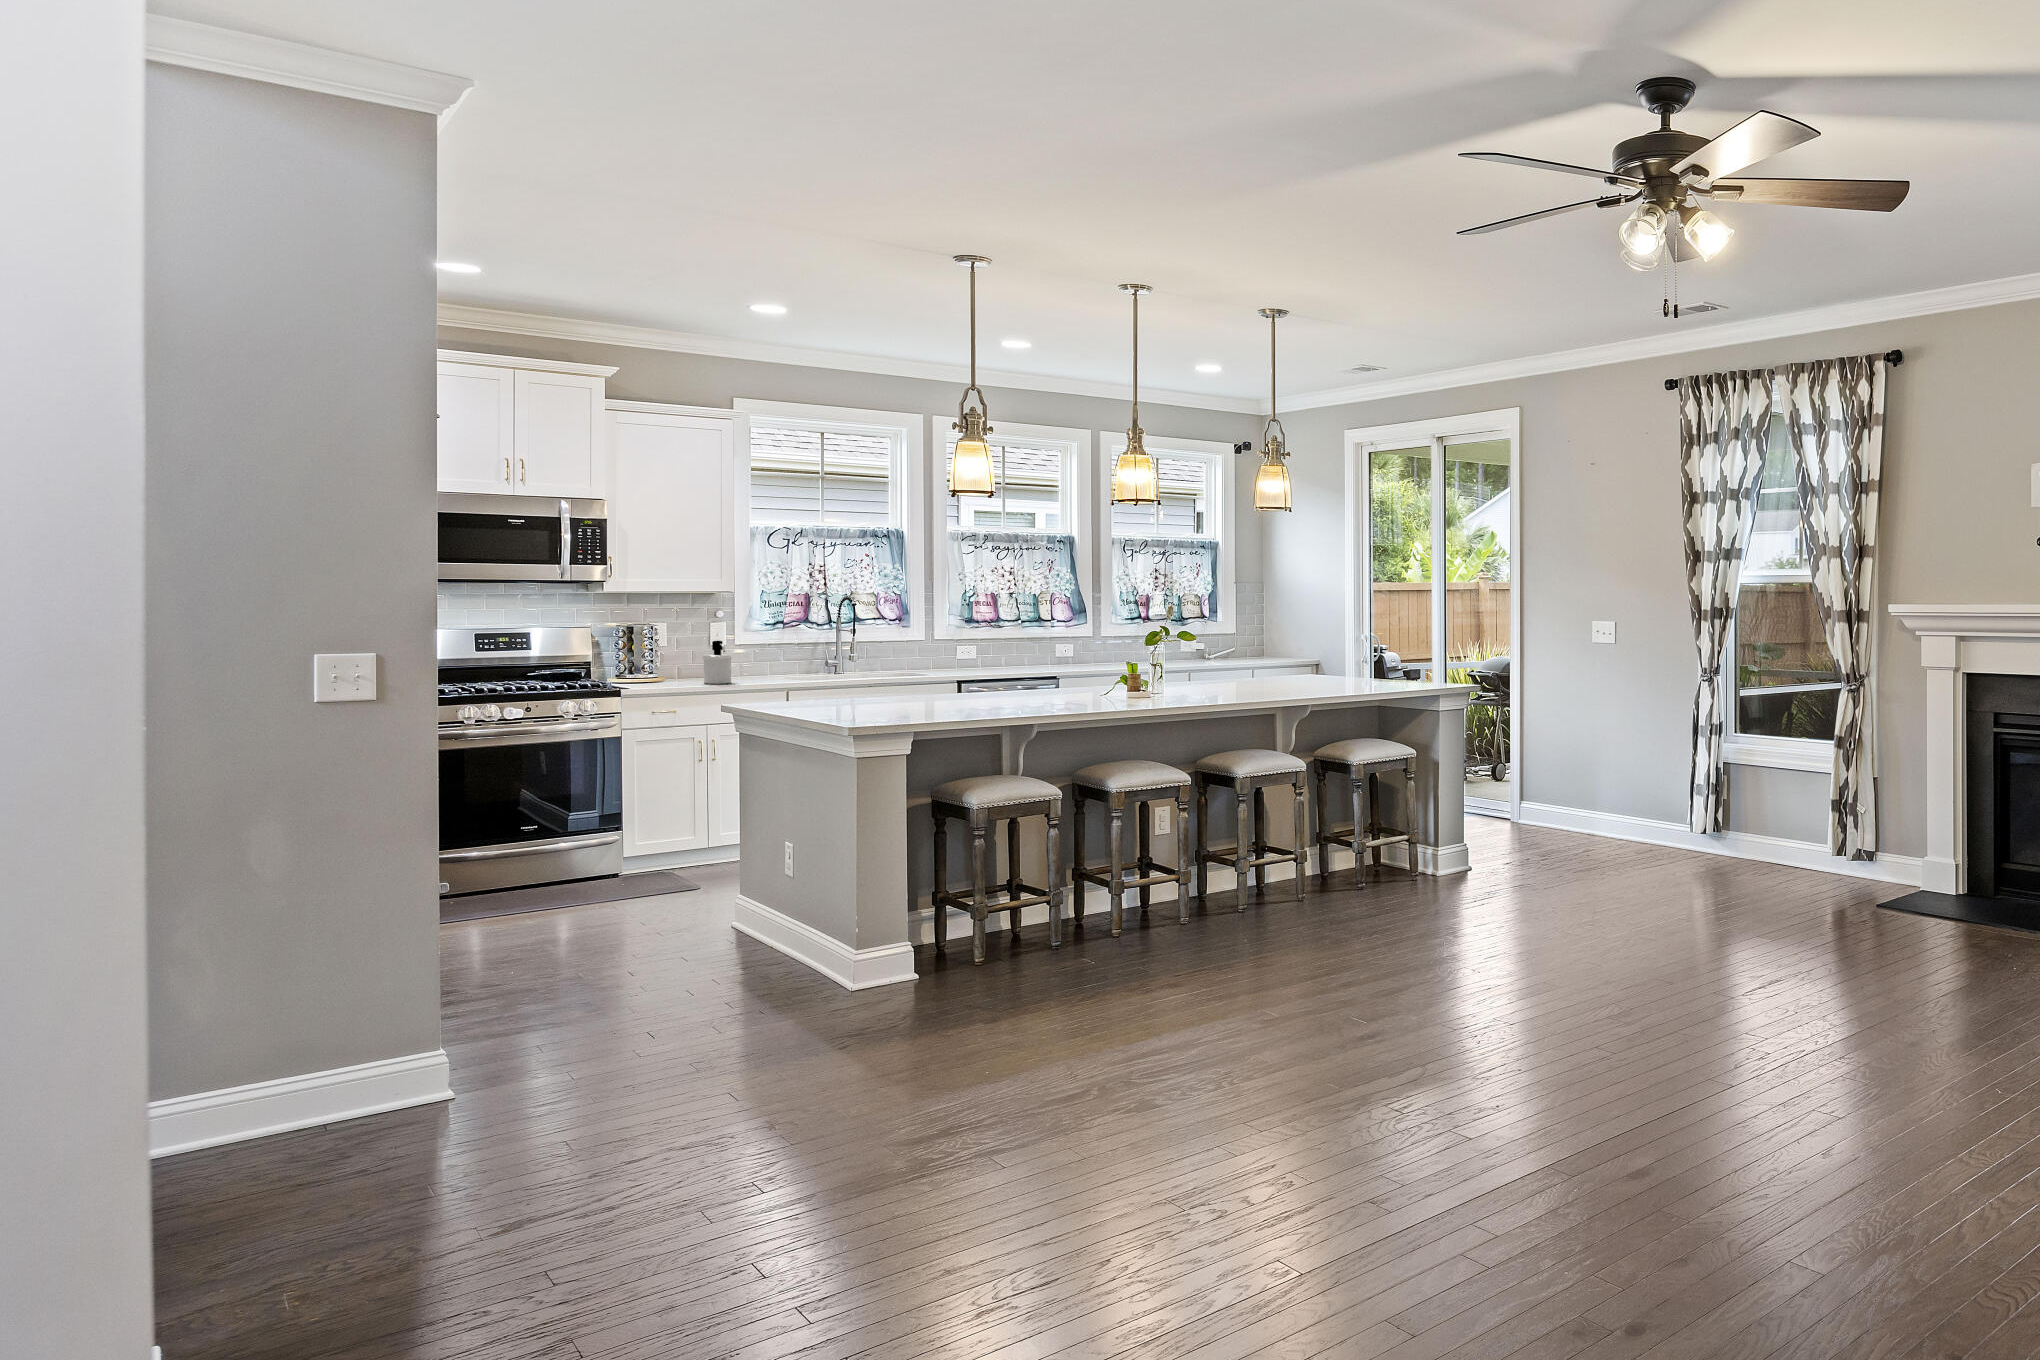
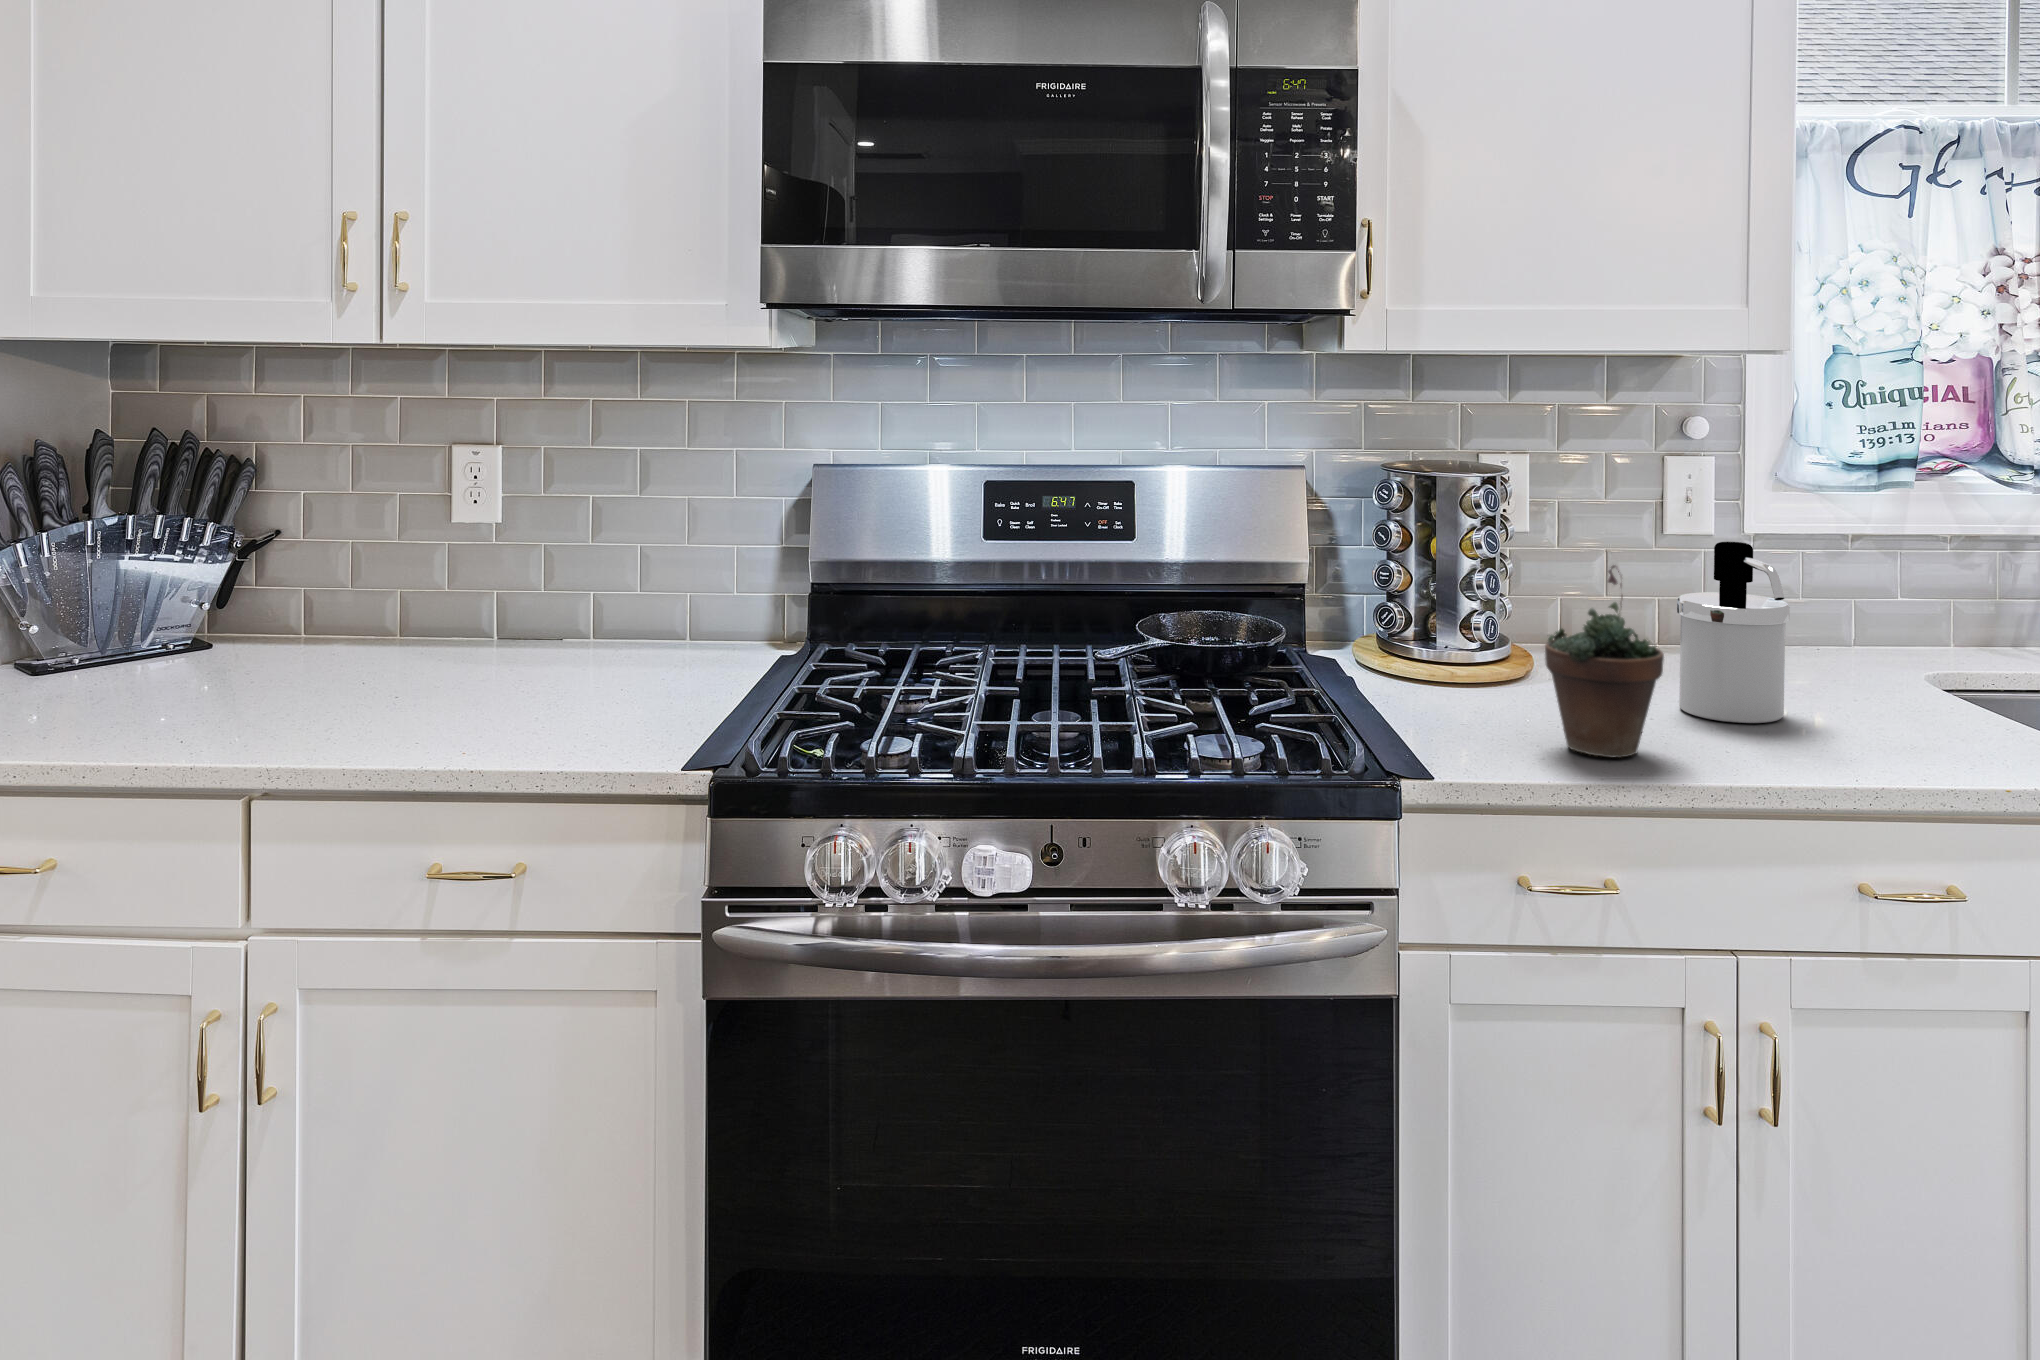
succulent plant: none [661,644,692,688] -> present [1545,565,1664,758]

